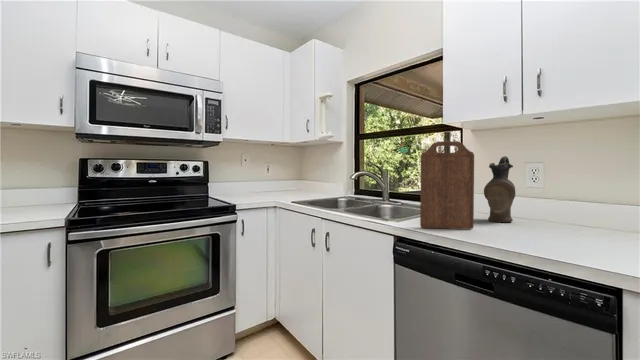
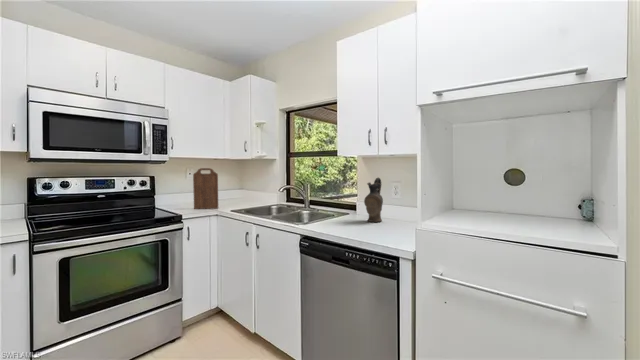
cutting board: present [420,141,474,229] -> present [193,168,218,209]

